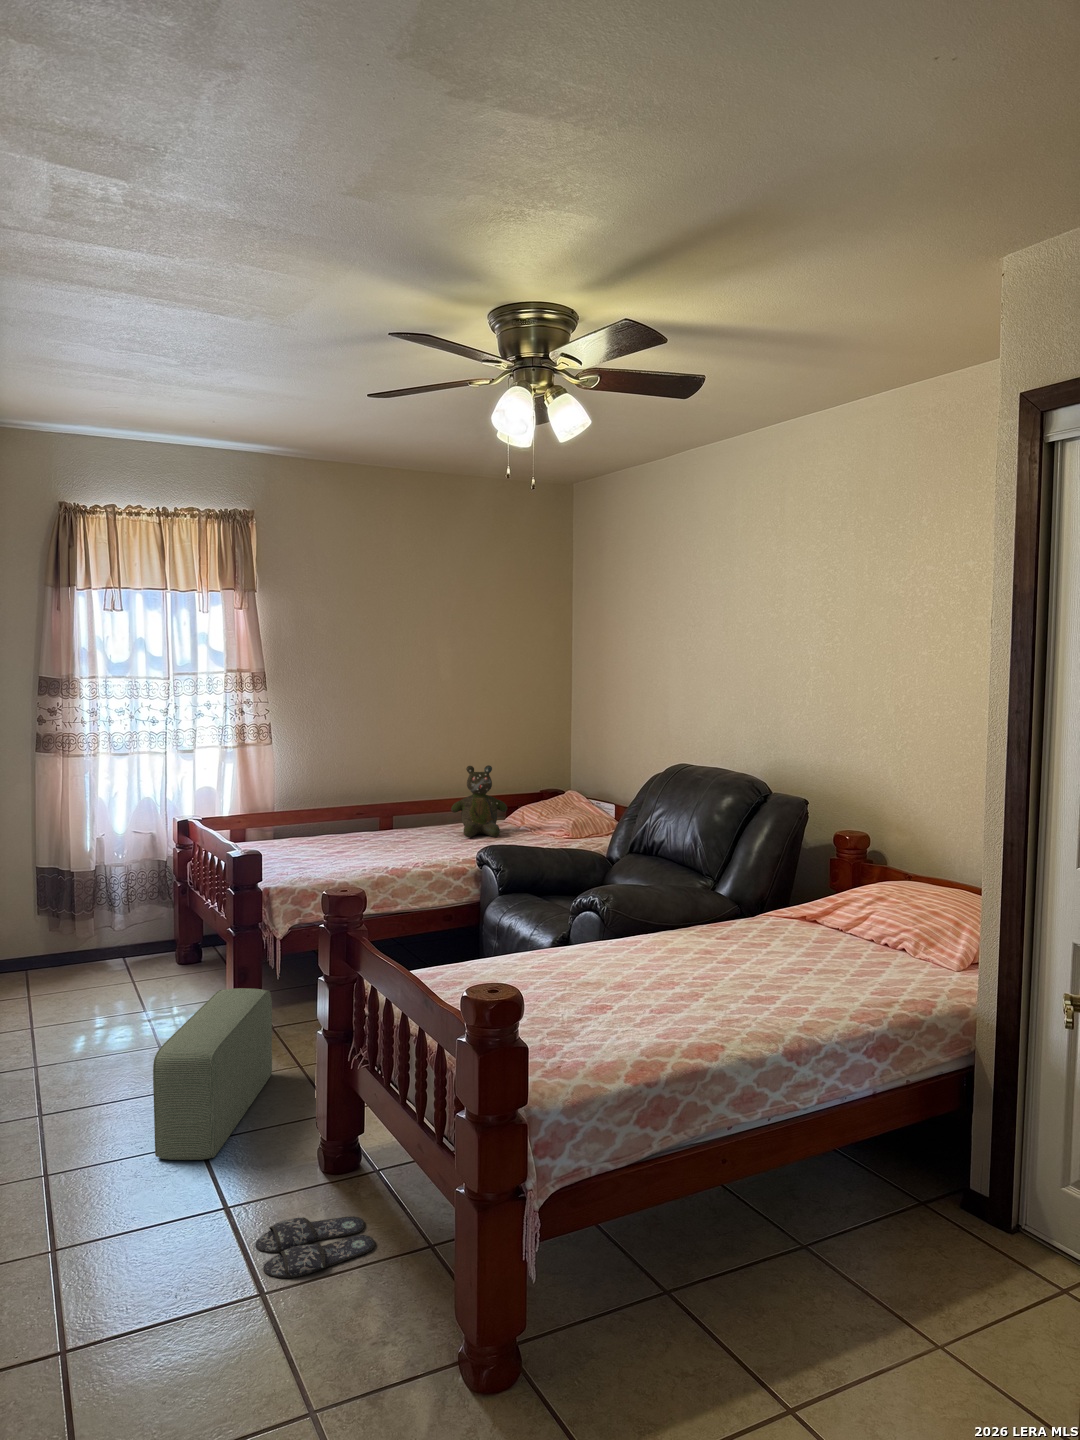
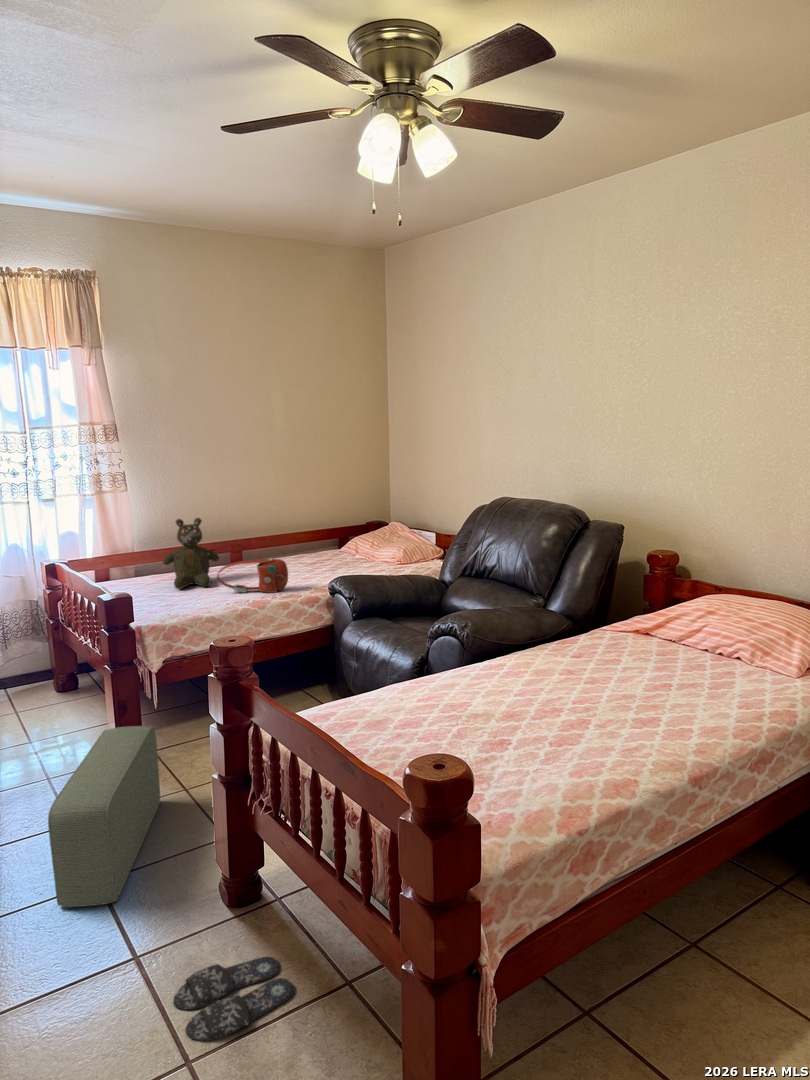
teddy bear: present [451,765,507,837] -> present [163,518,219,589]
handbag: none [357,823,435,862] -> present [217,558,288,593]

